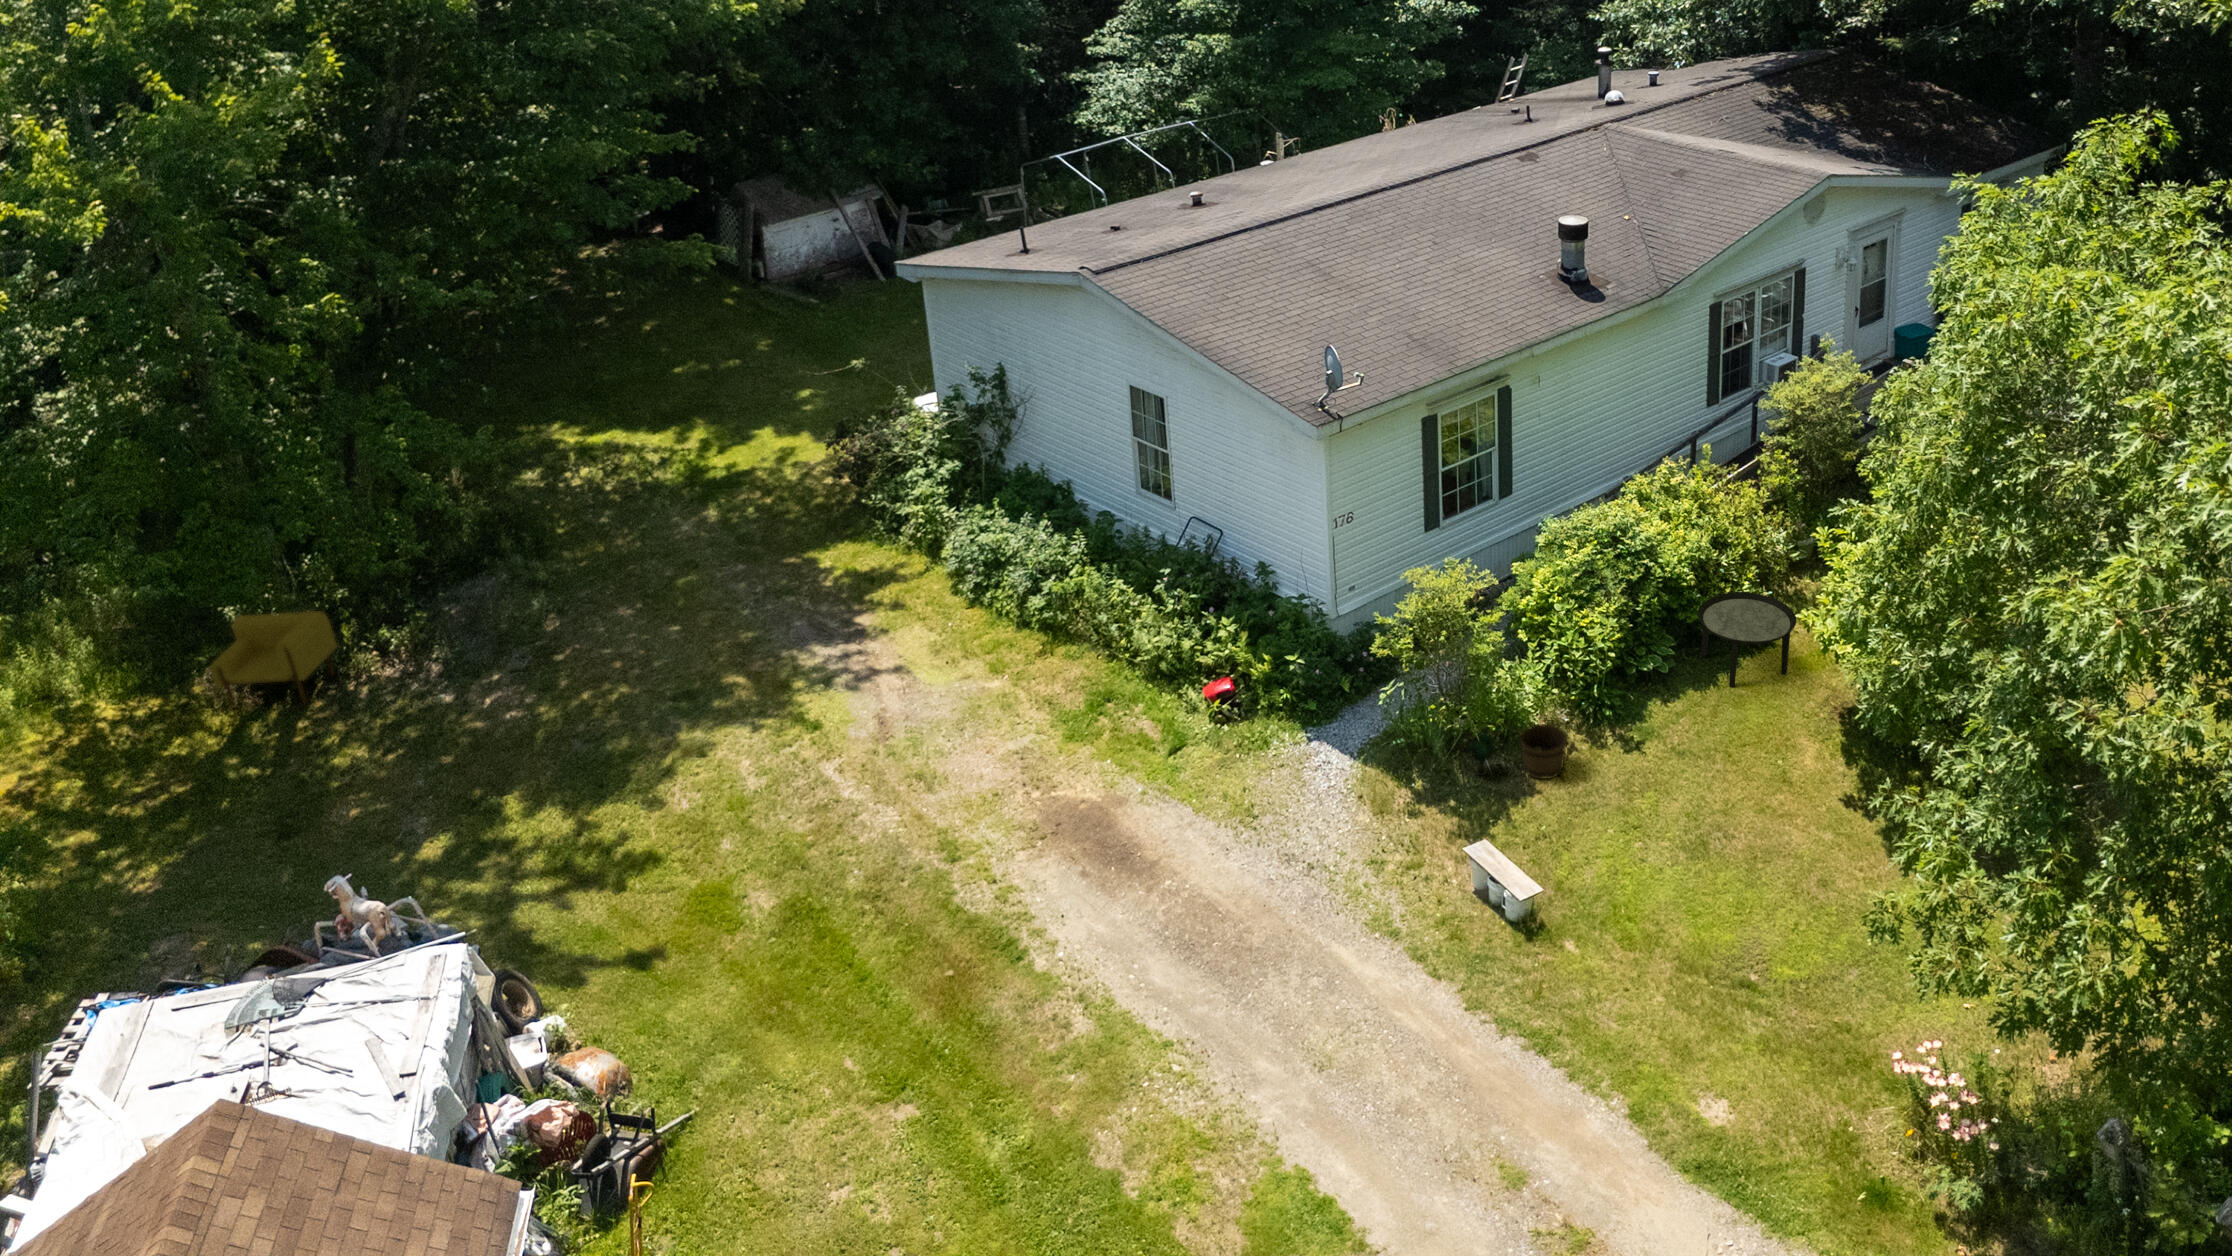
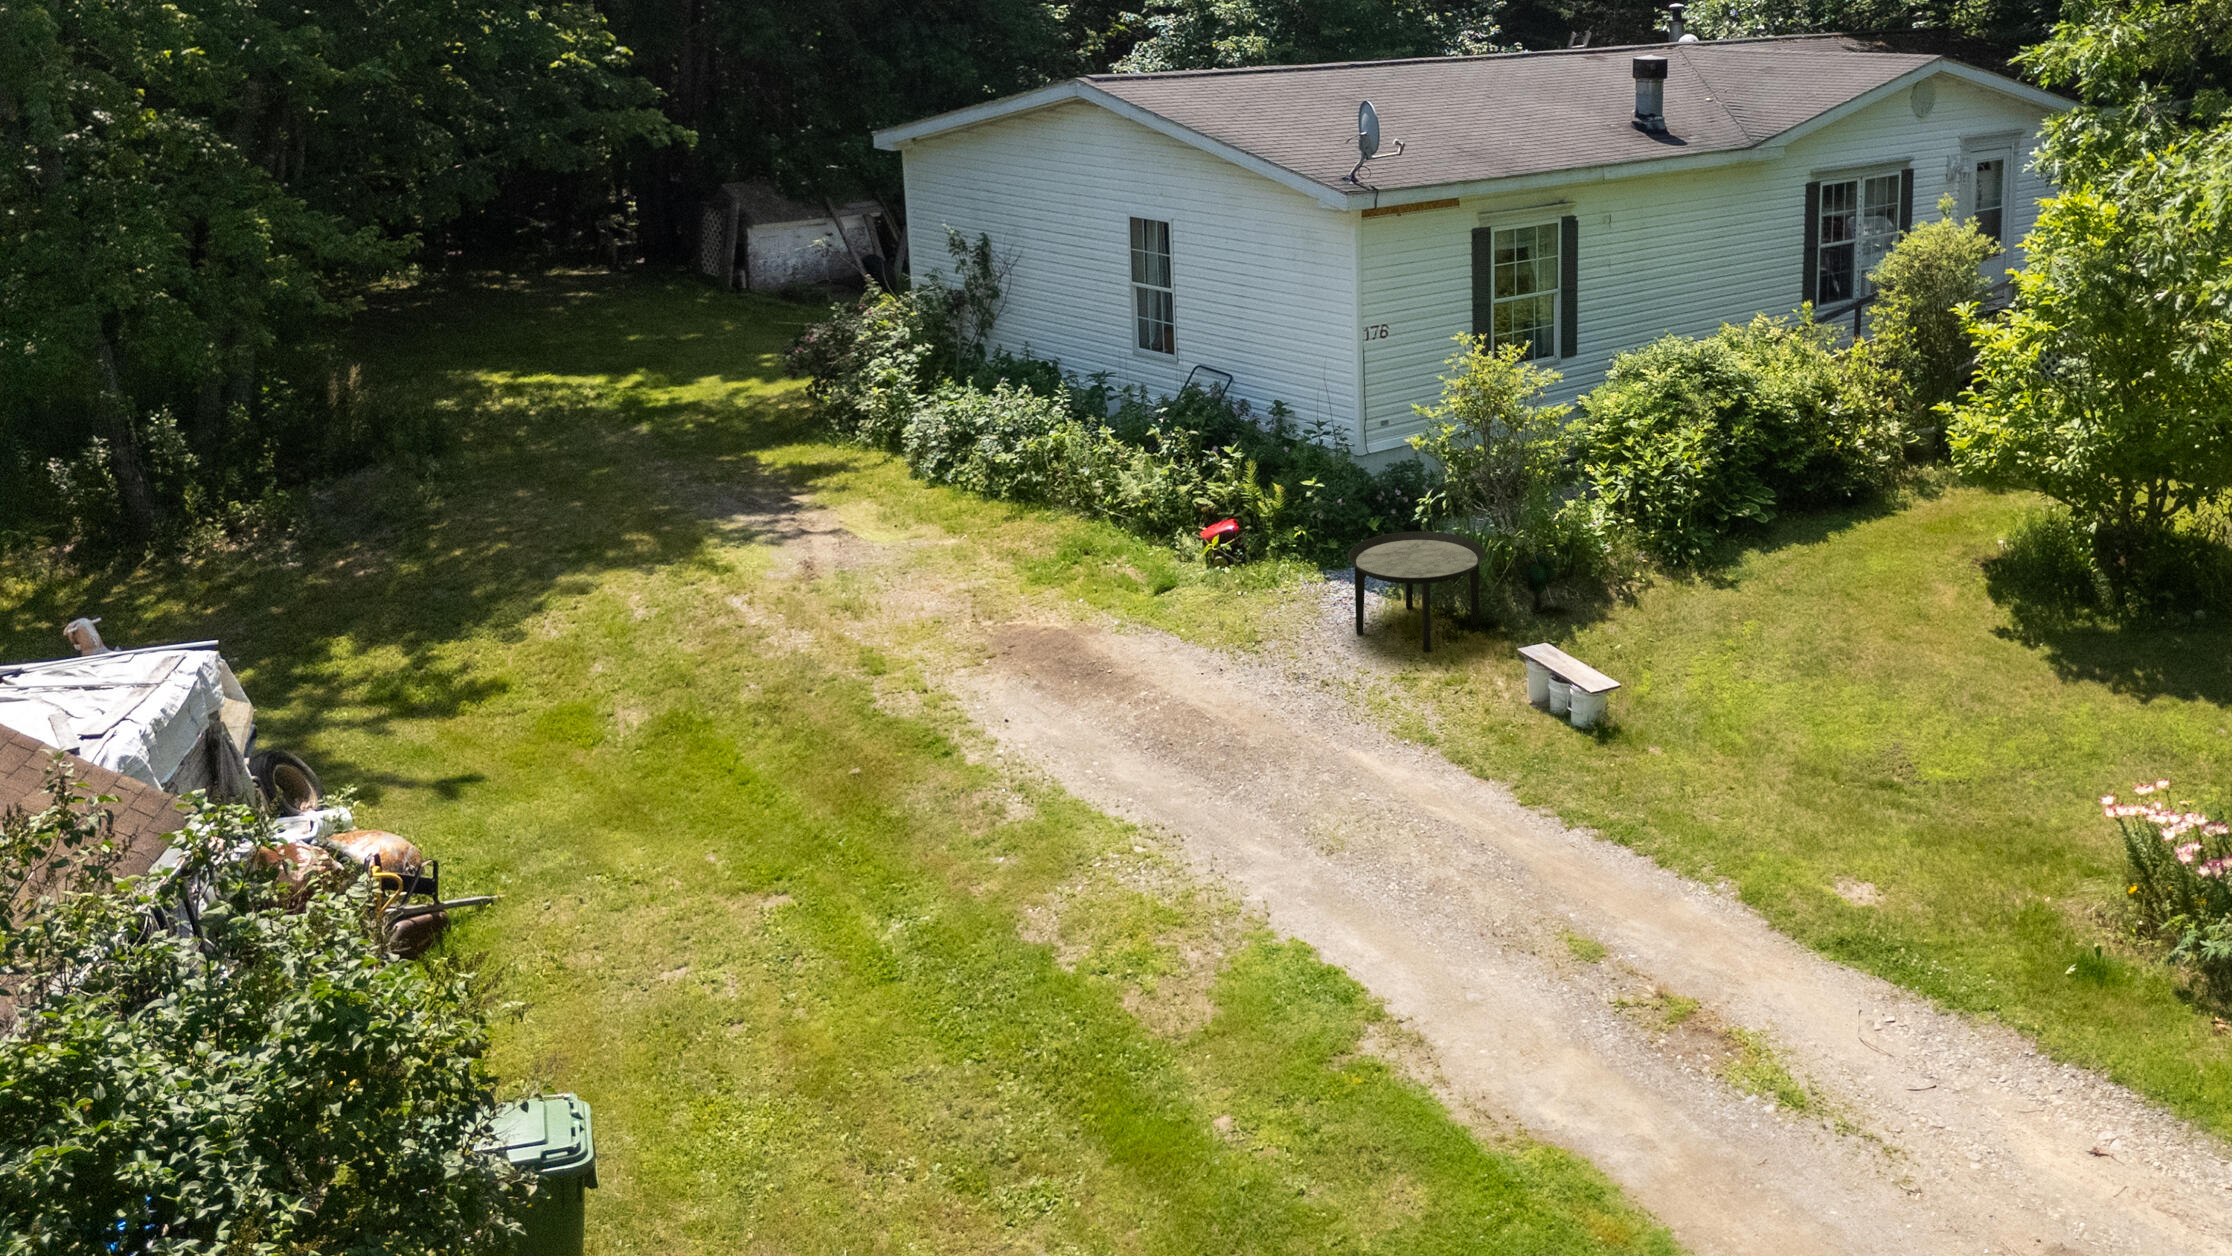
round table: present [1698,592,1796,687] -> present [1348,531,1486,652]
armchair: present [210,611,337,709] -> none [24,455,183,562]
bucket: present [1520,724,1568,779] -> none [1585,554,1646,615]

